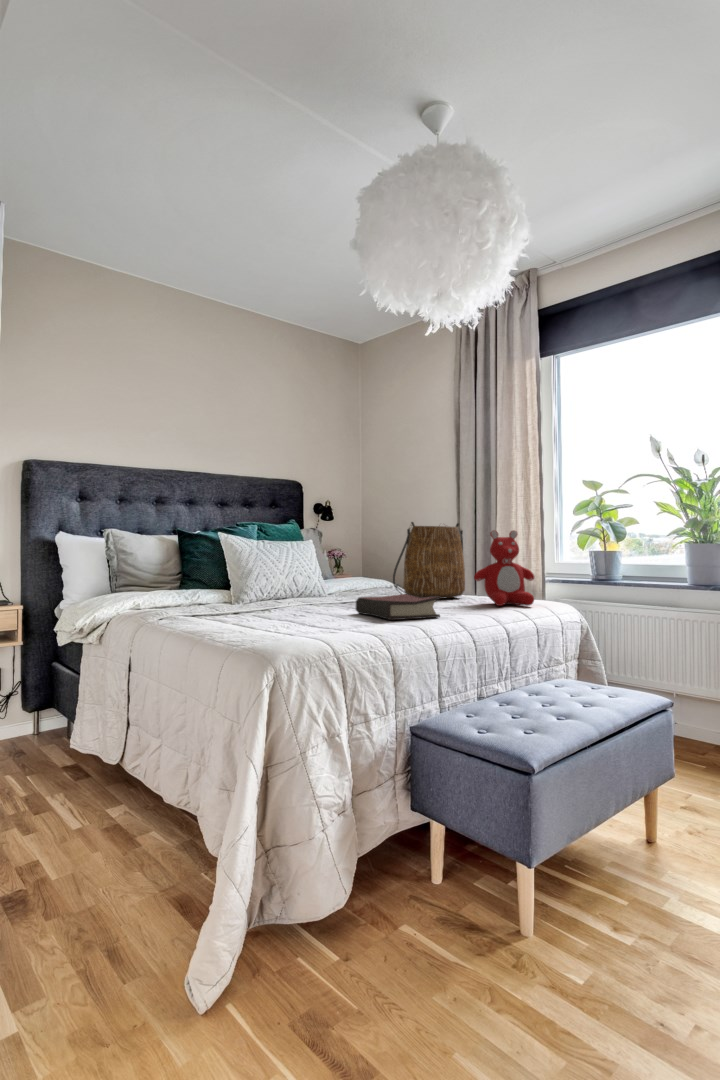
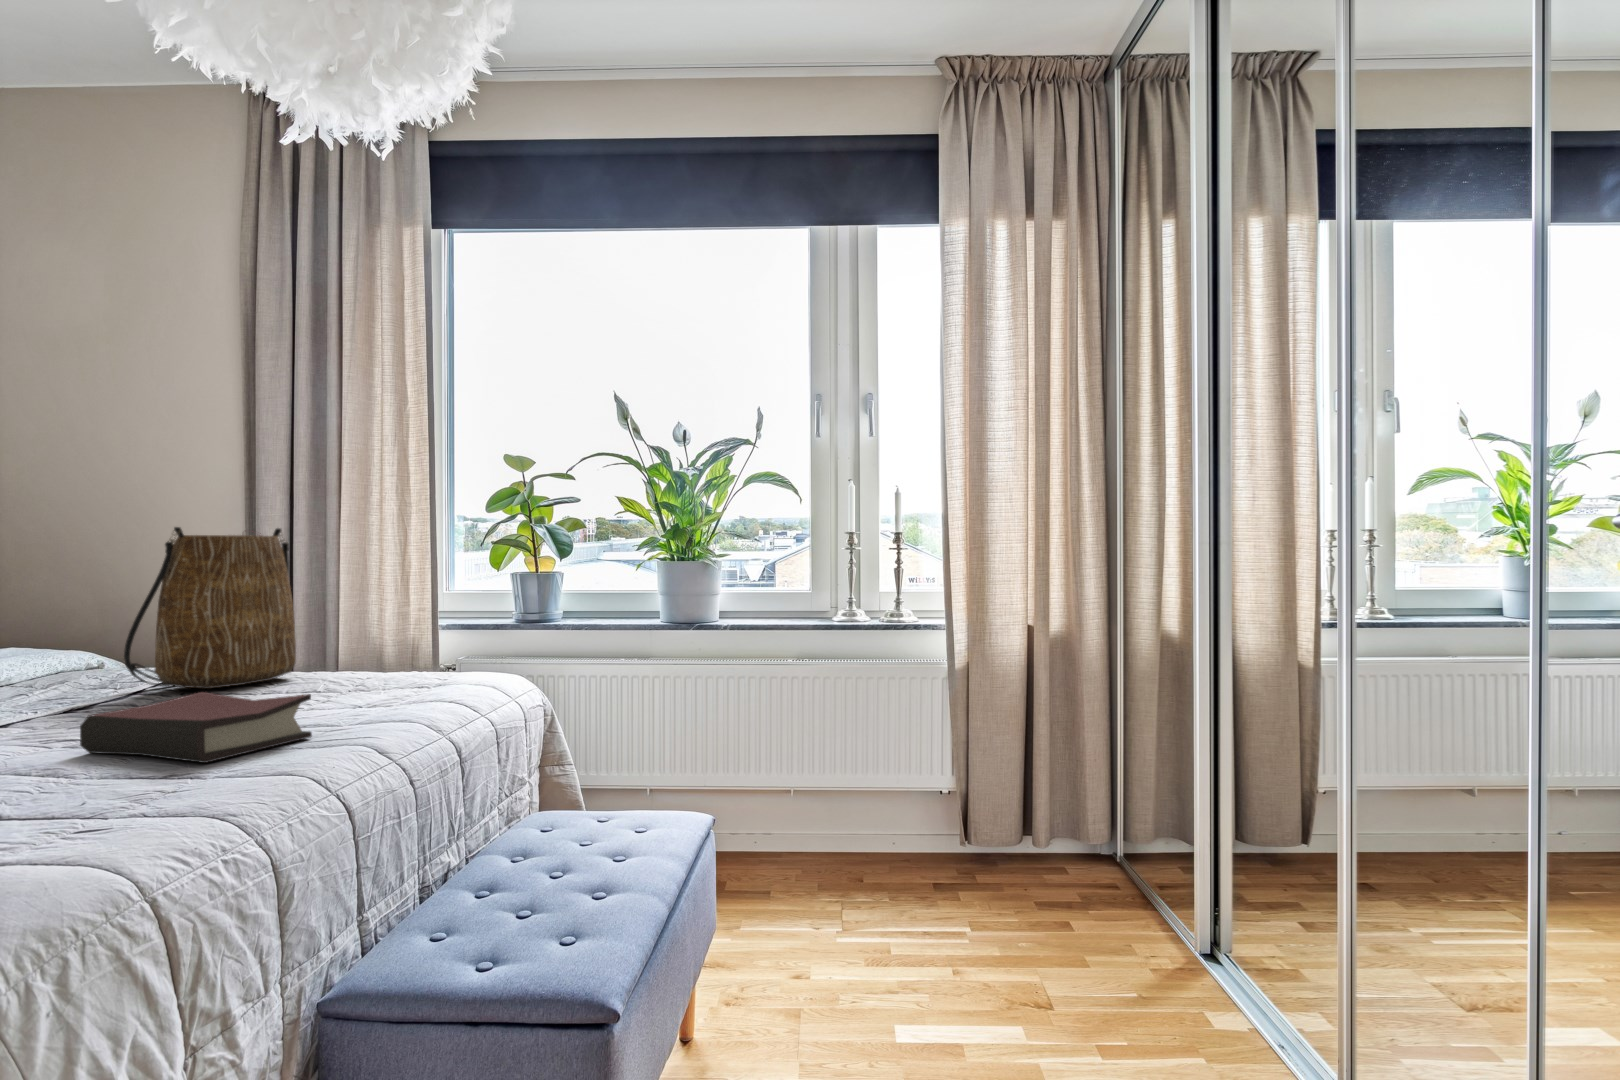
teddy bear: present [474,530,534,606] -> none [335,545,460,691]

